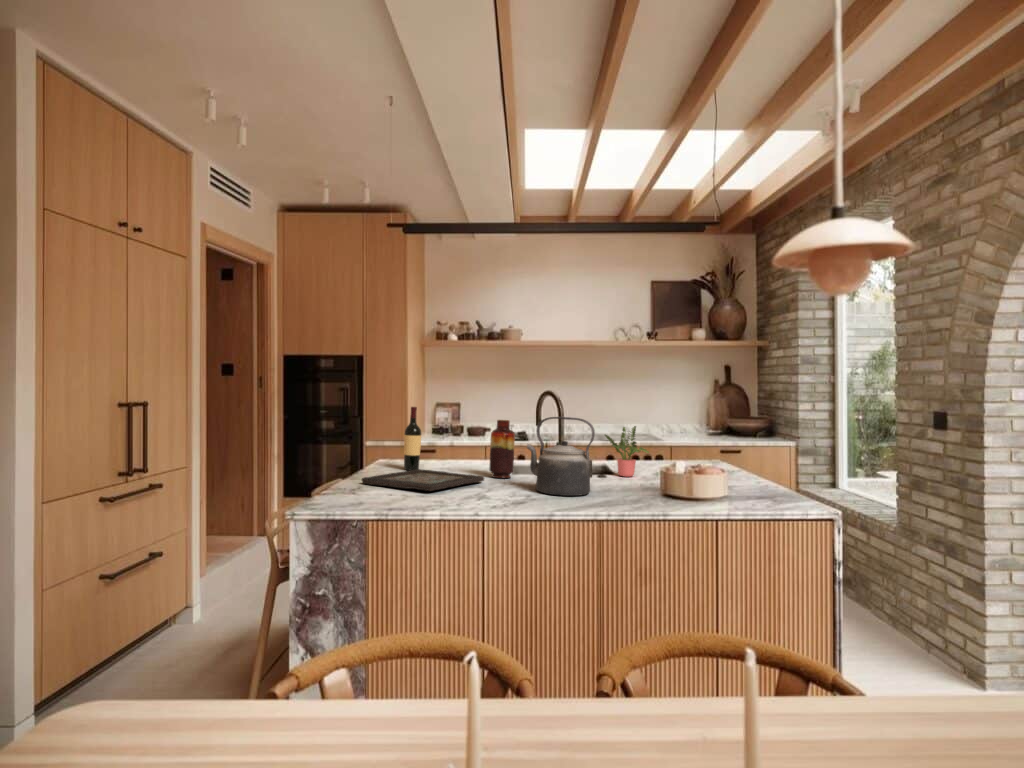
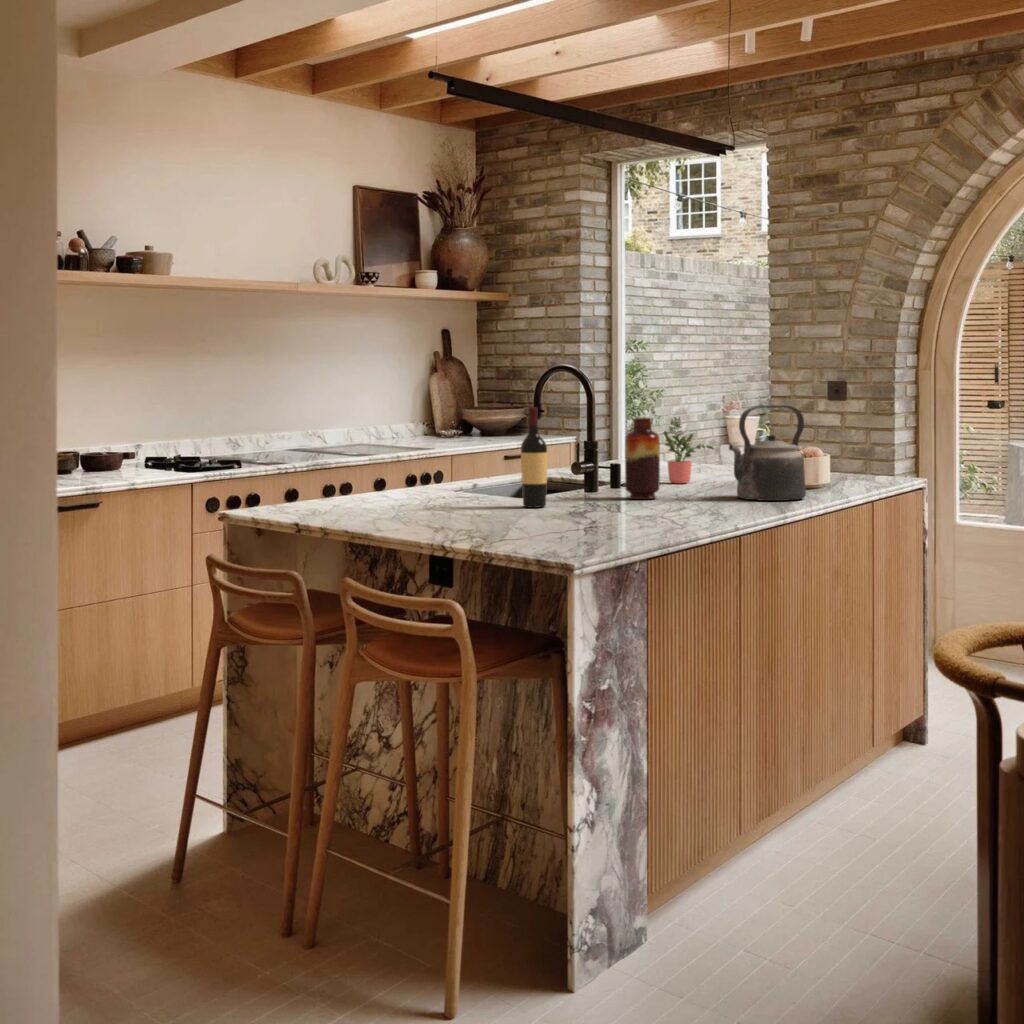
decorative tray: present [362,469,484,491] -> none [585,495,751,520]

